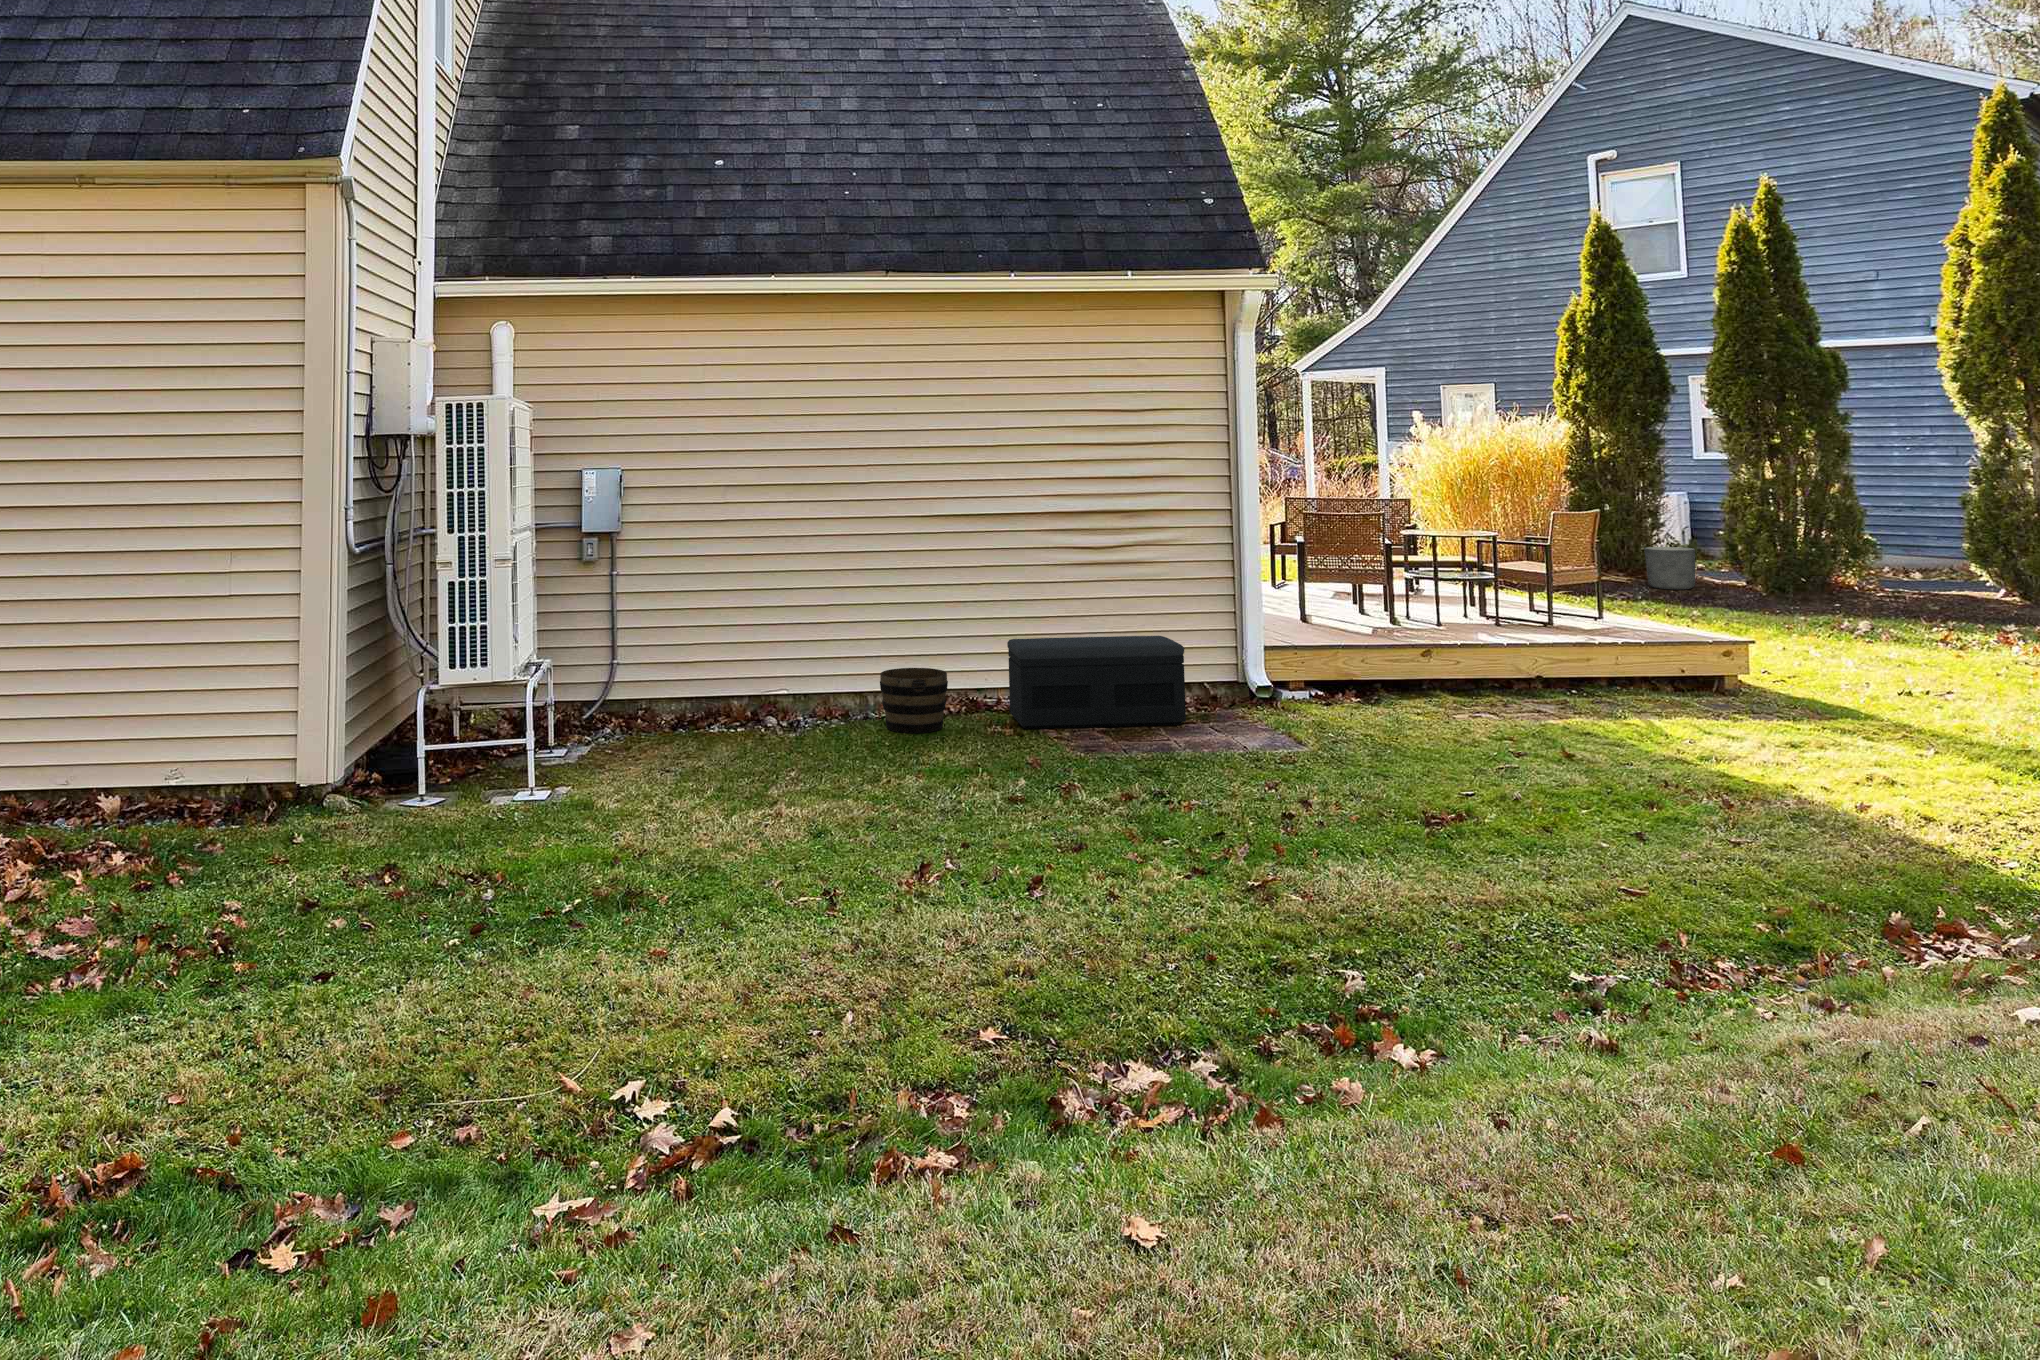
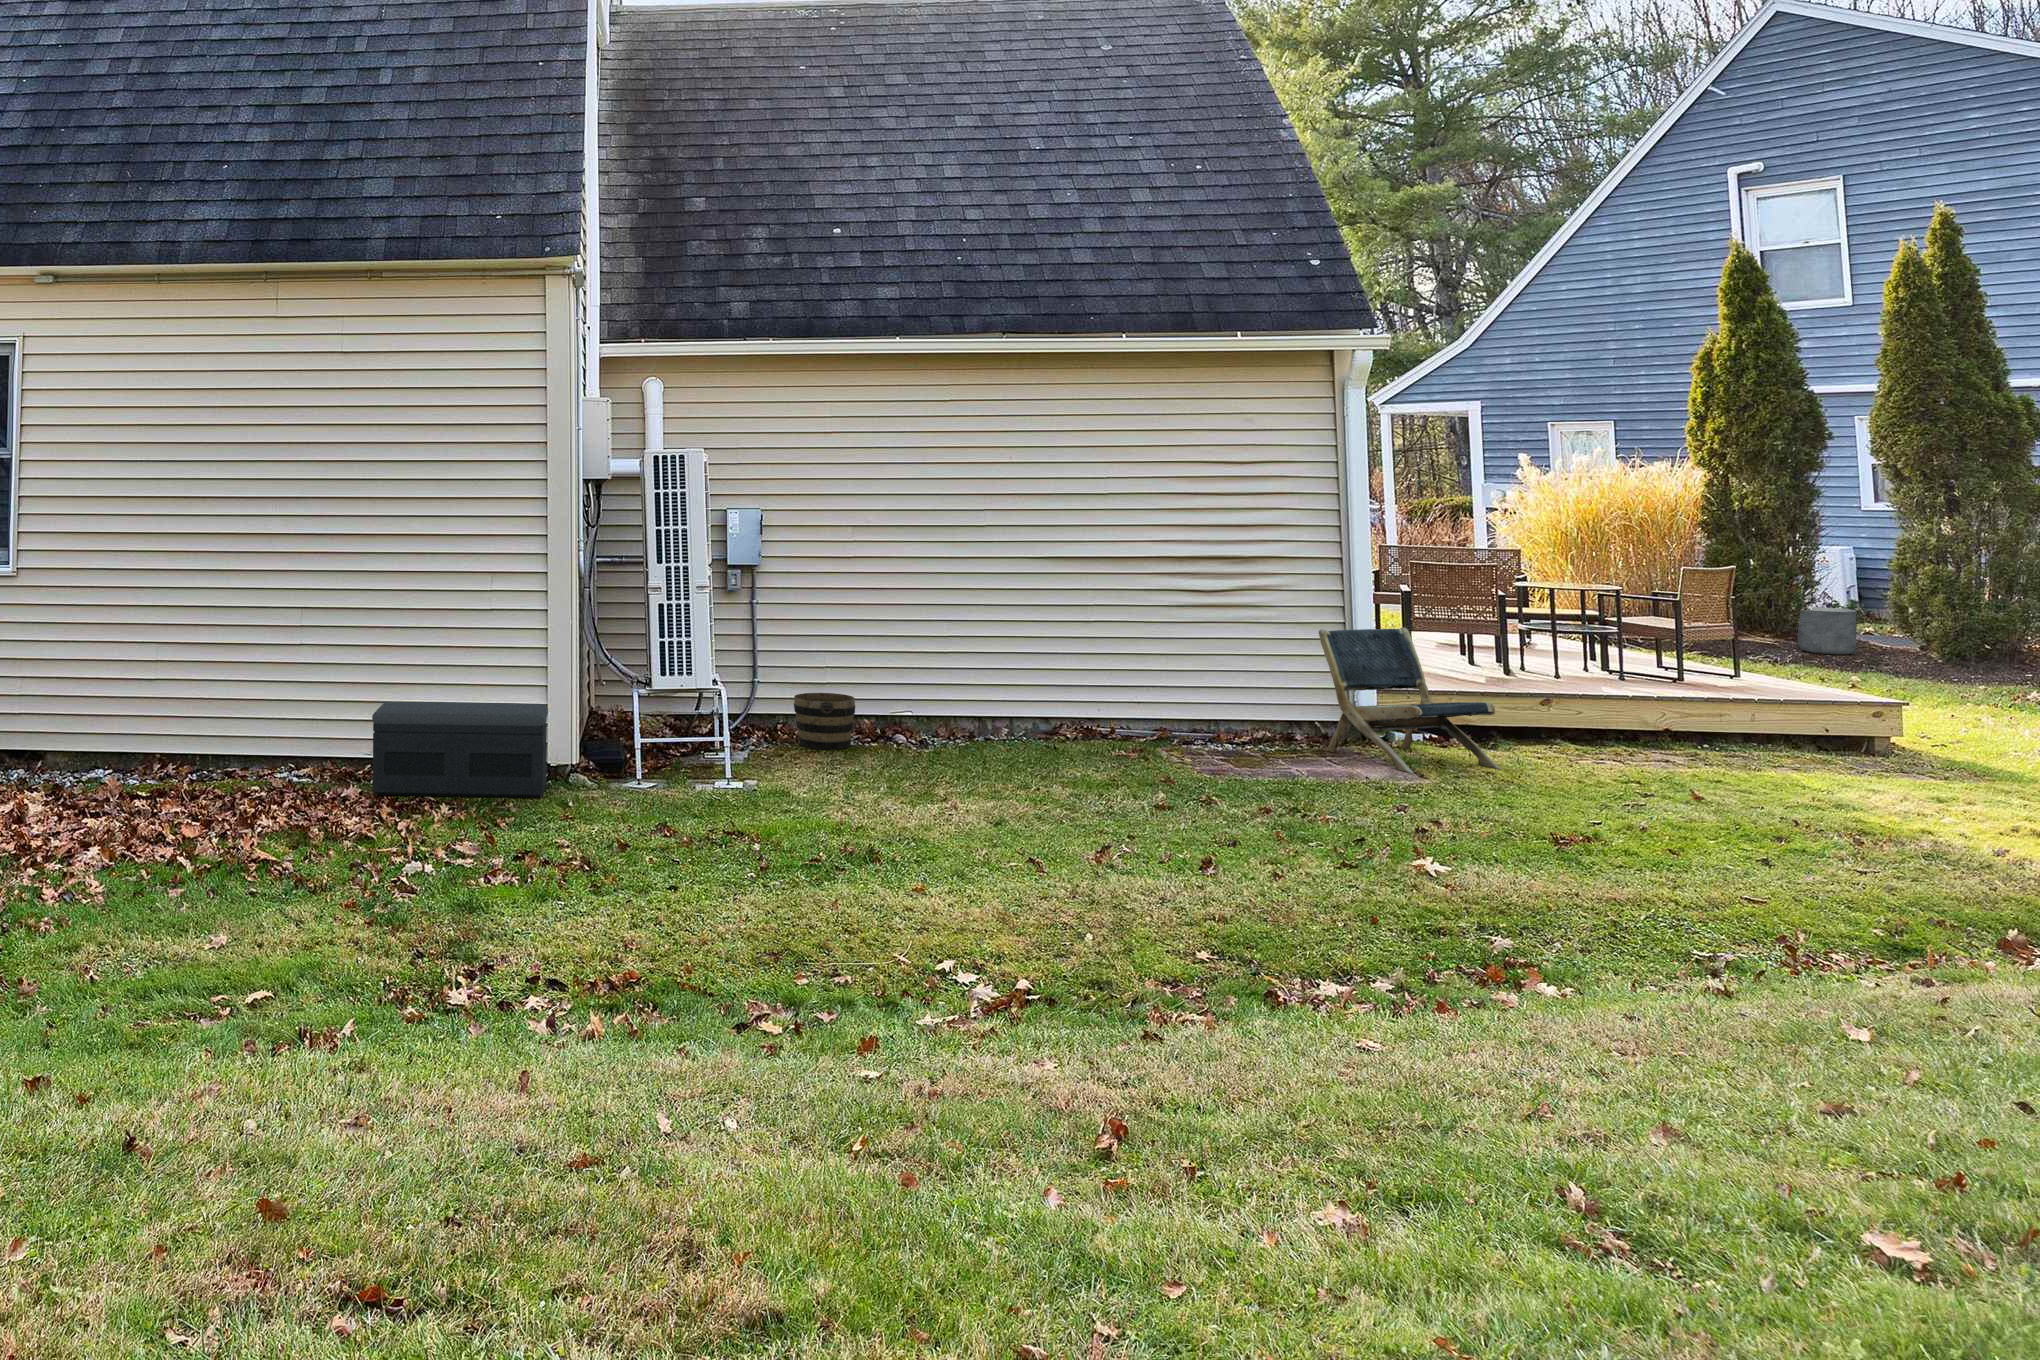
lounge chair: none [1206,579,1383,736] -> present [1319,627,1502,773]
storage bench: present [1007,636,1186,729] -> present [372,702,548,798]
bucket: present [880,668,948,733] -> present [794,693,855,750]

